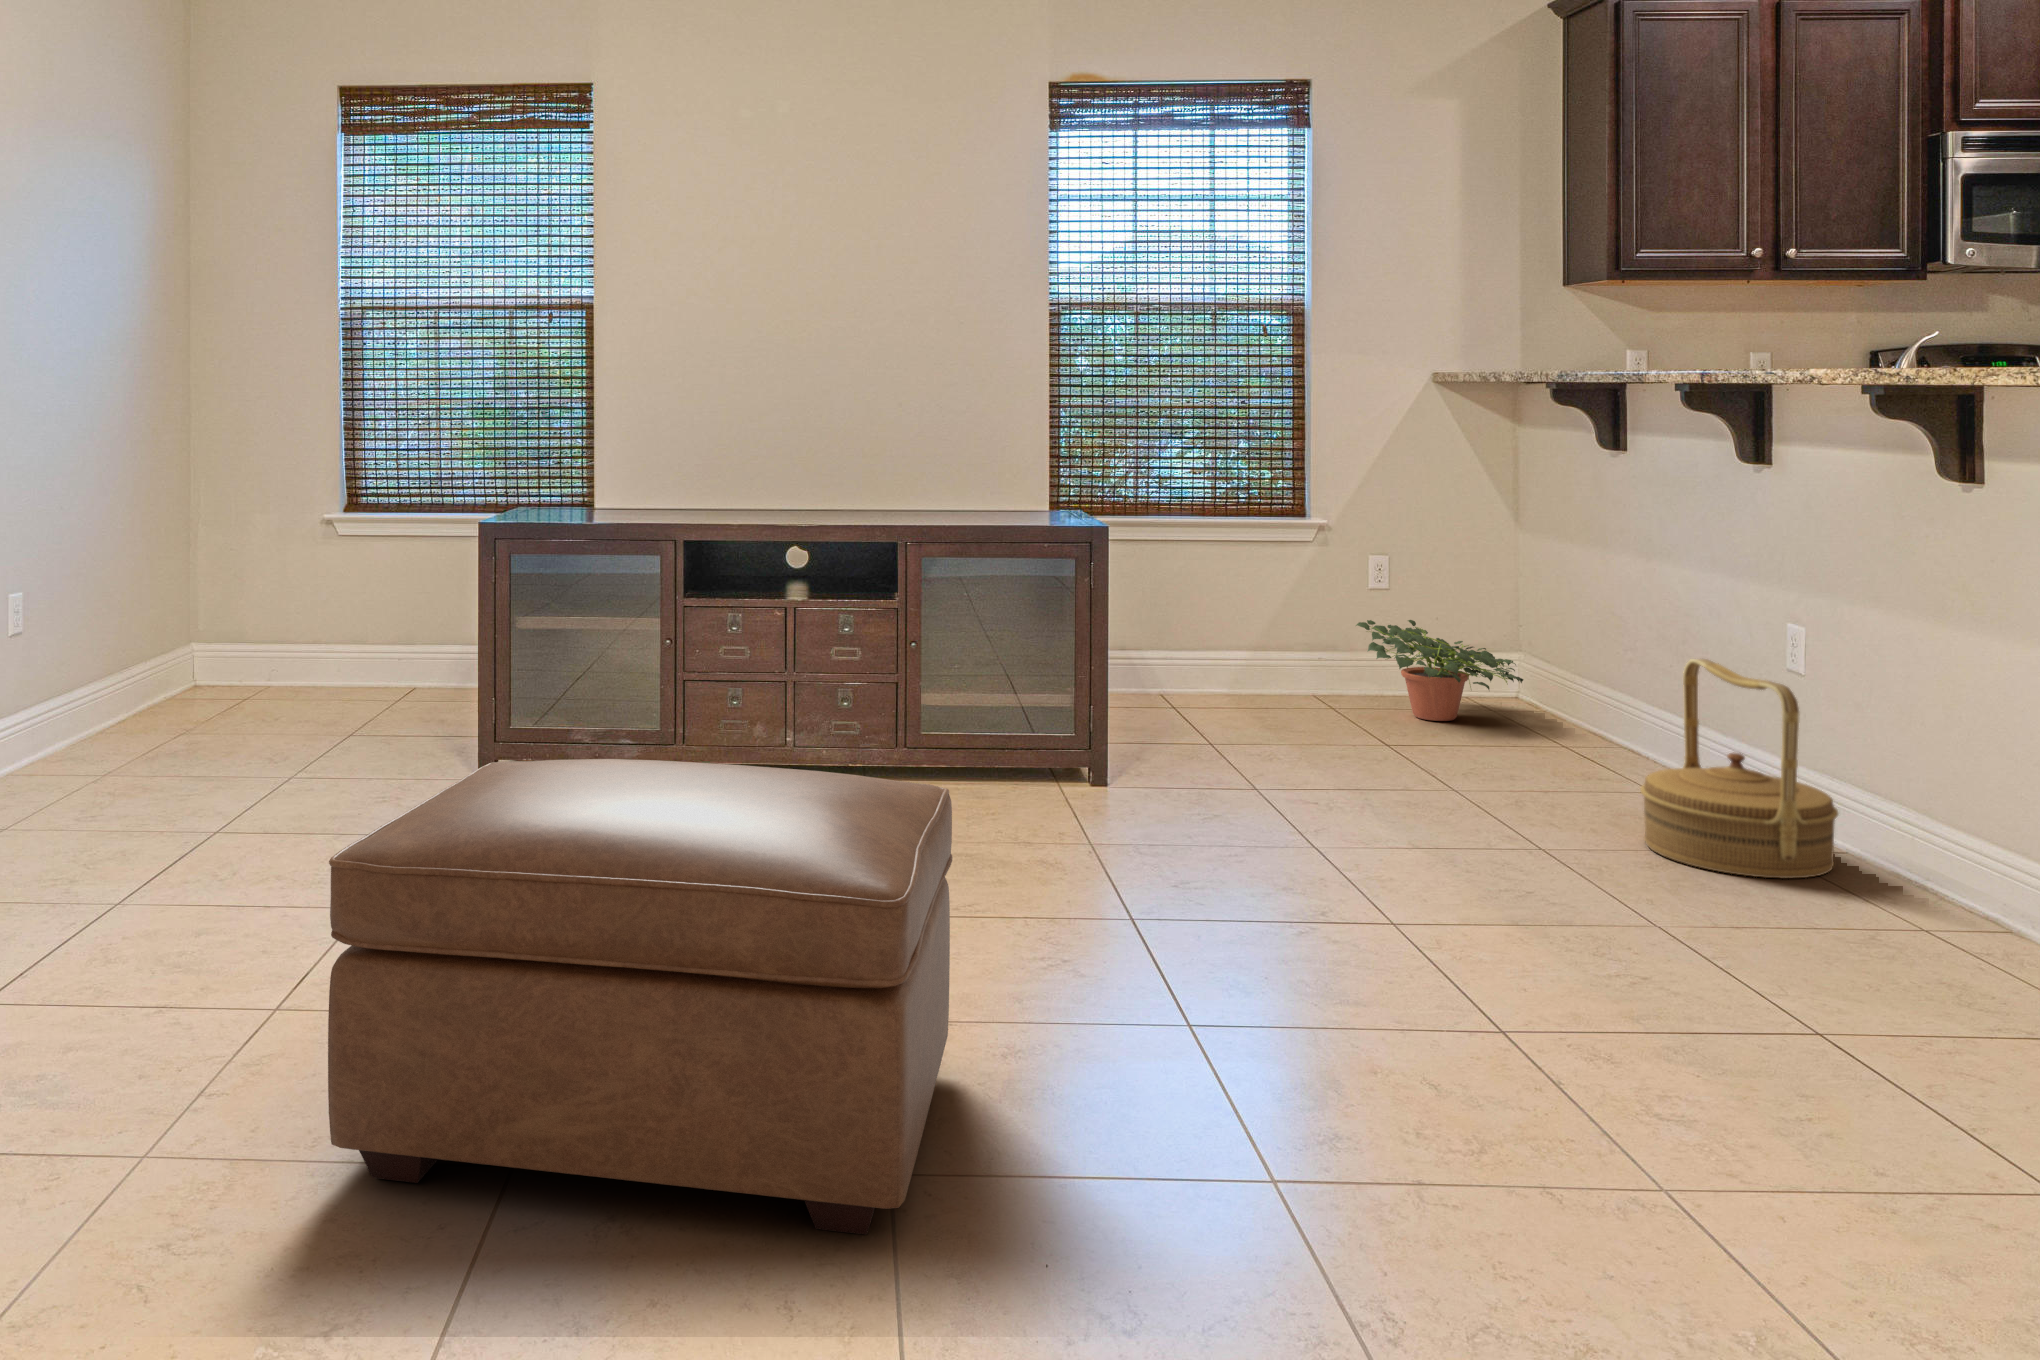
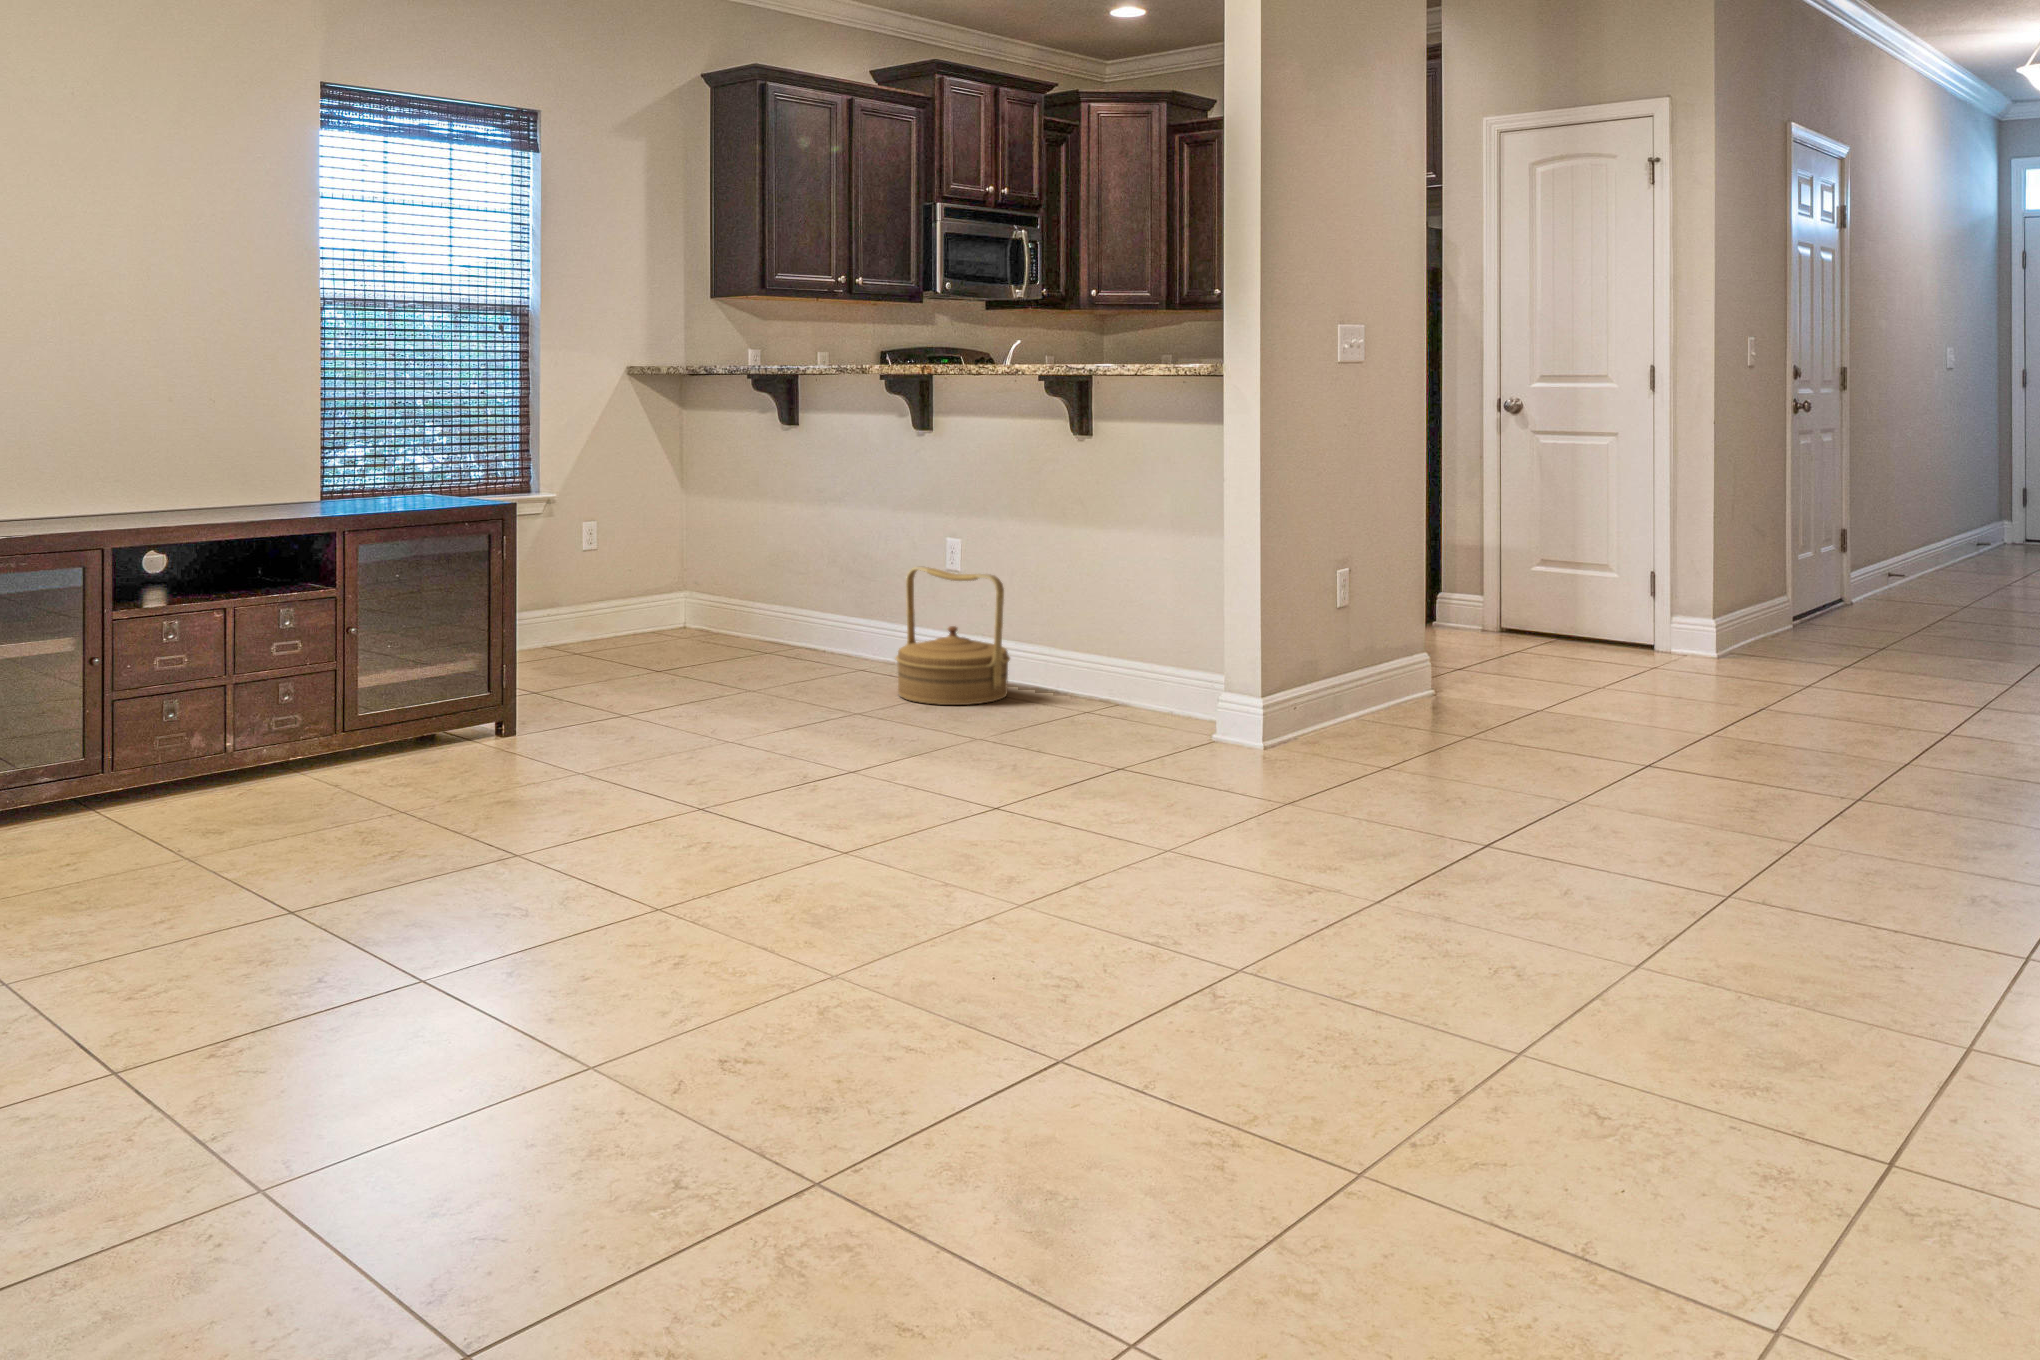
potted plant: present [1356,620,1523,721] -> none [585,572,723,651]
ottoman: present [328,759,953,1235] -> none [375,697,929,1107]

